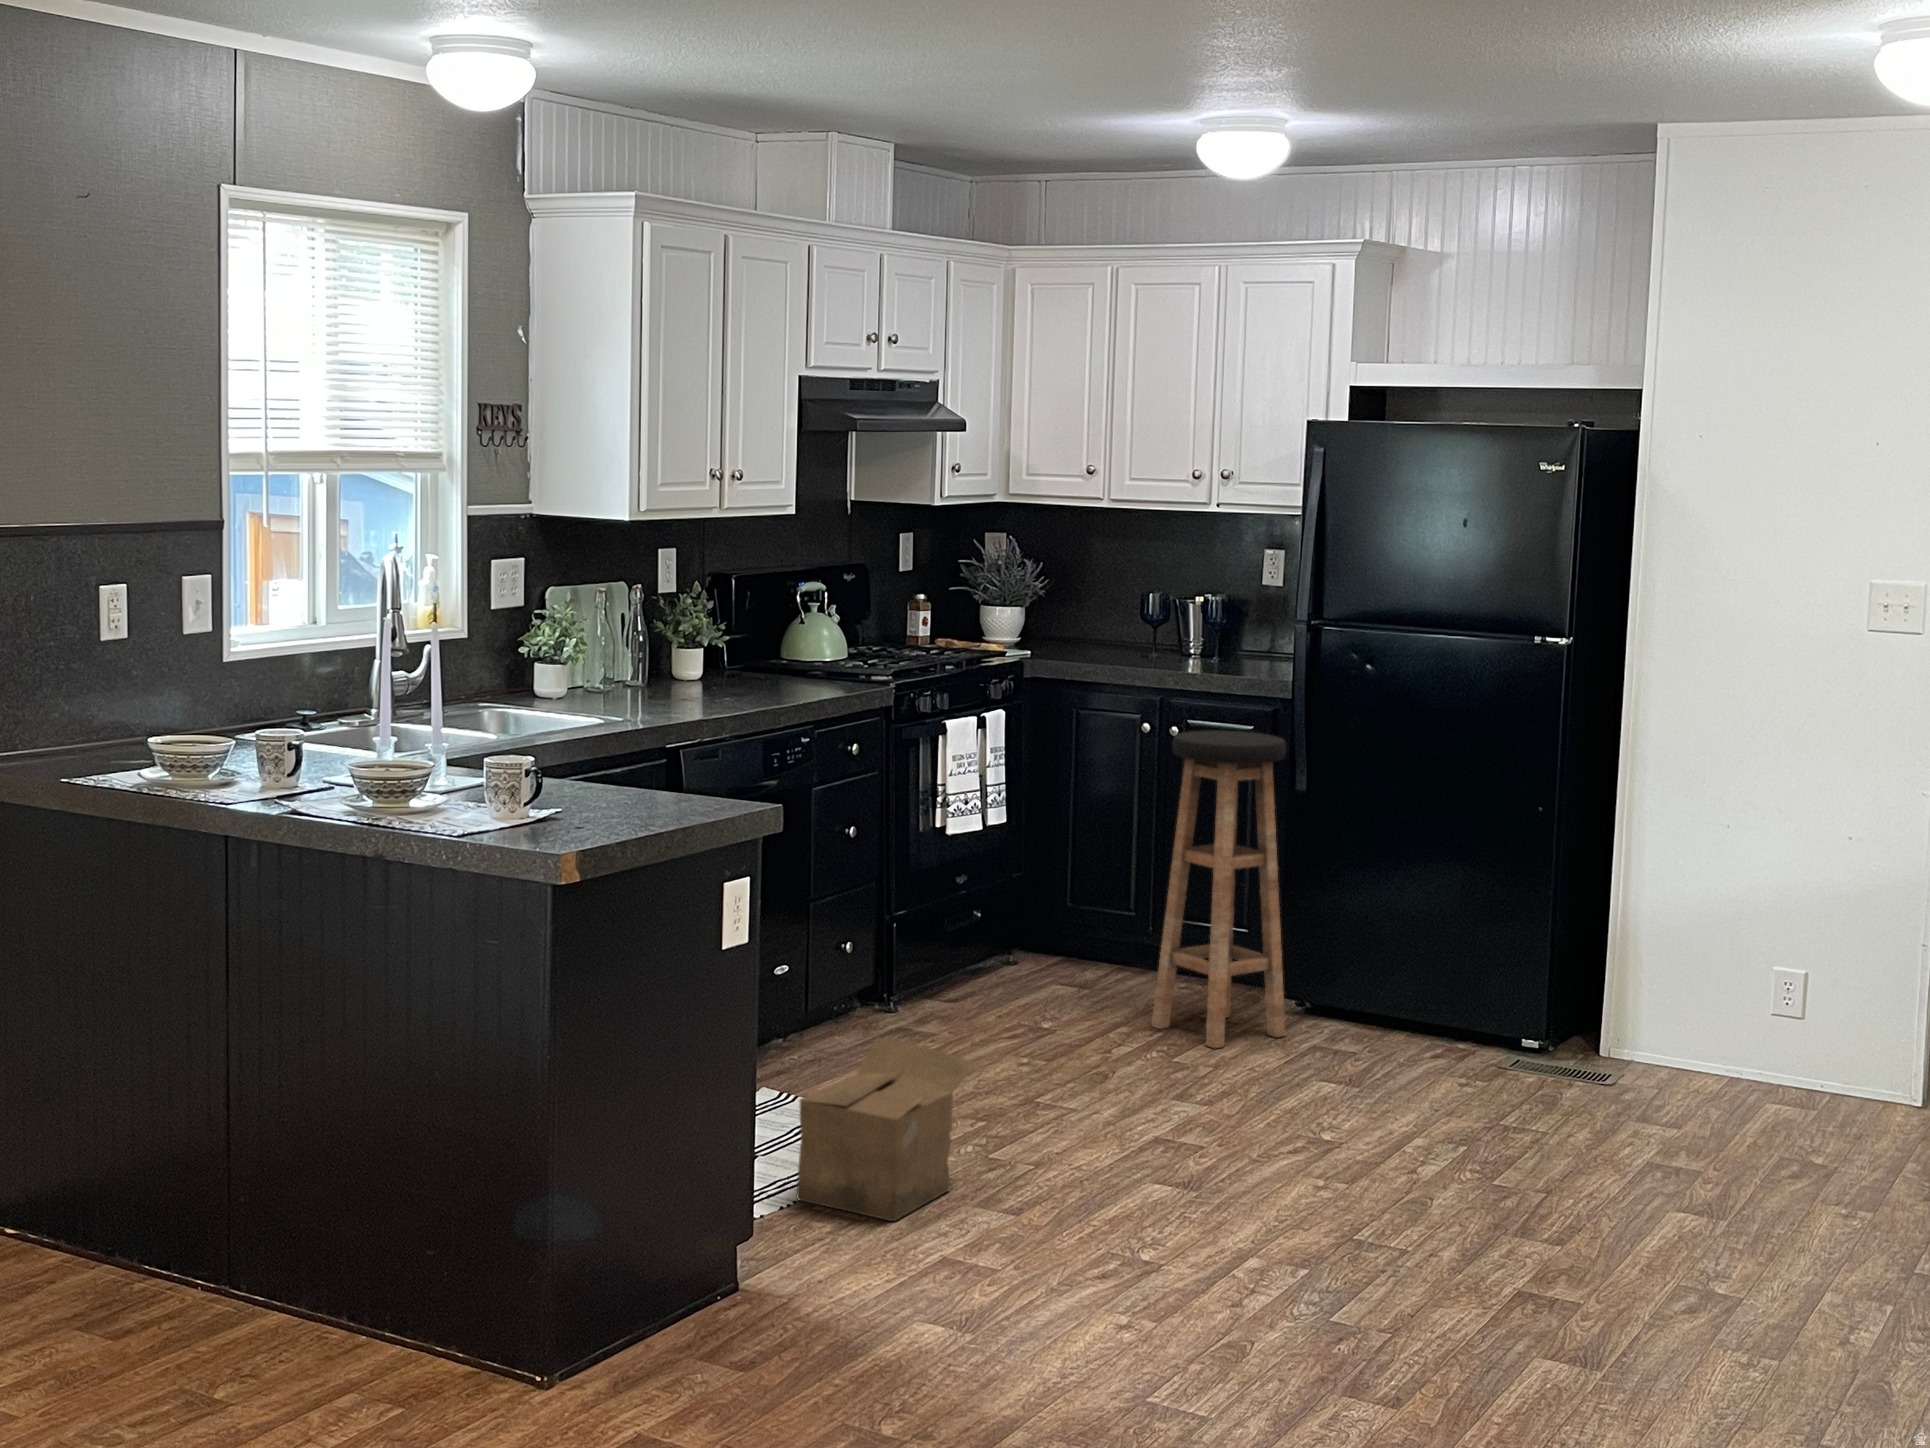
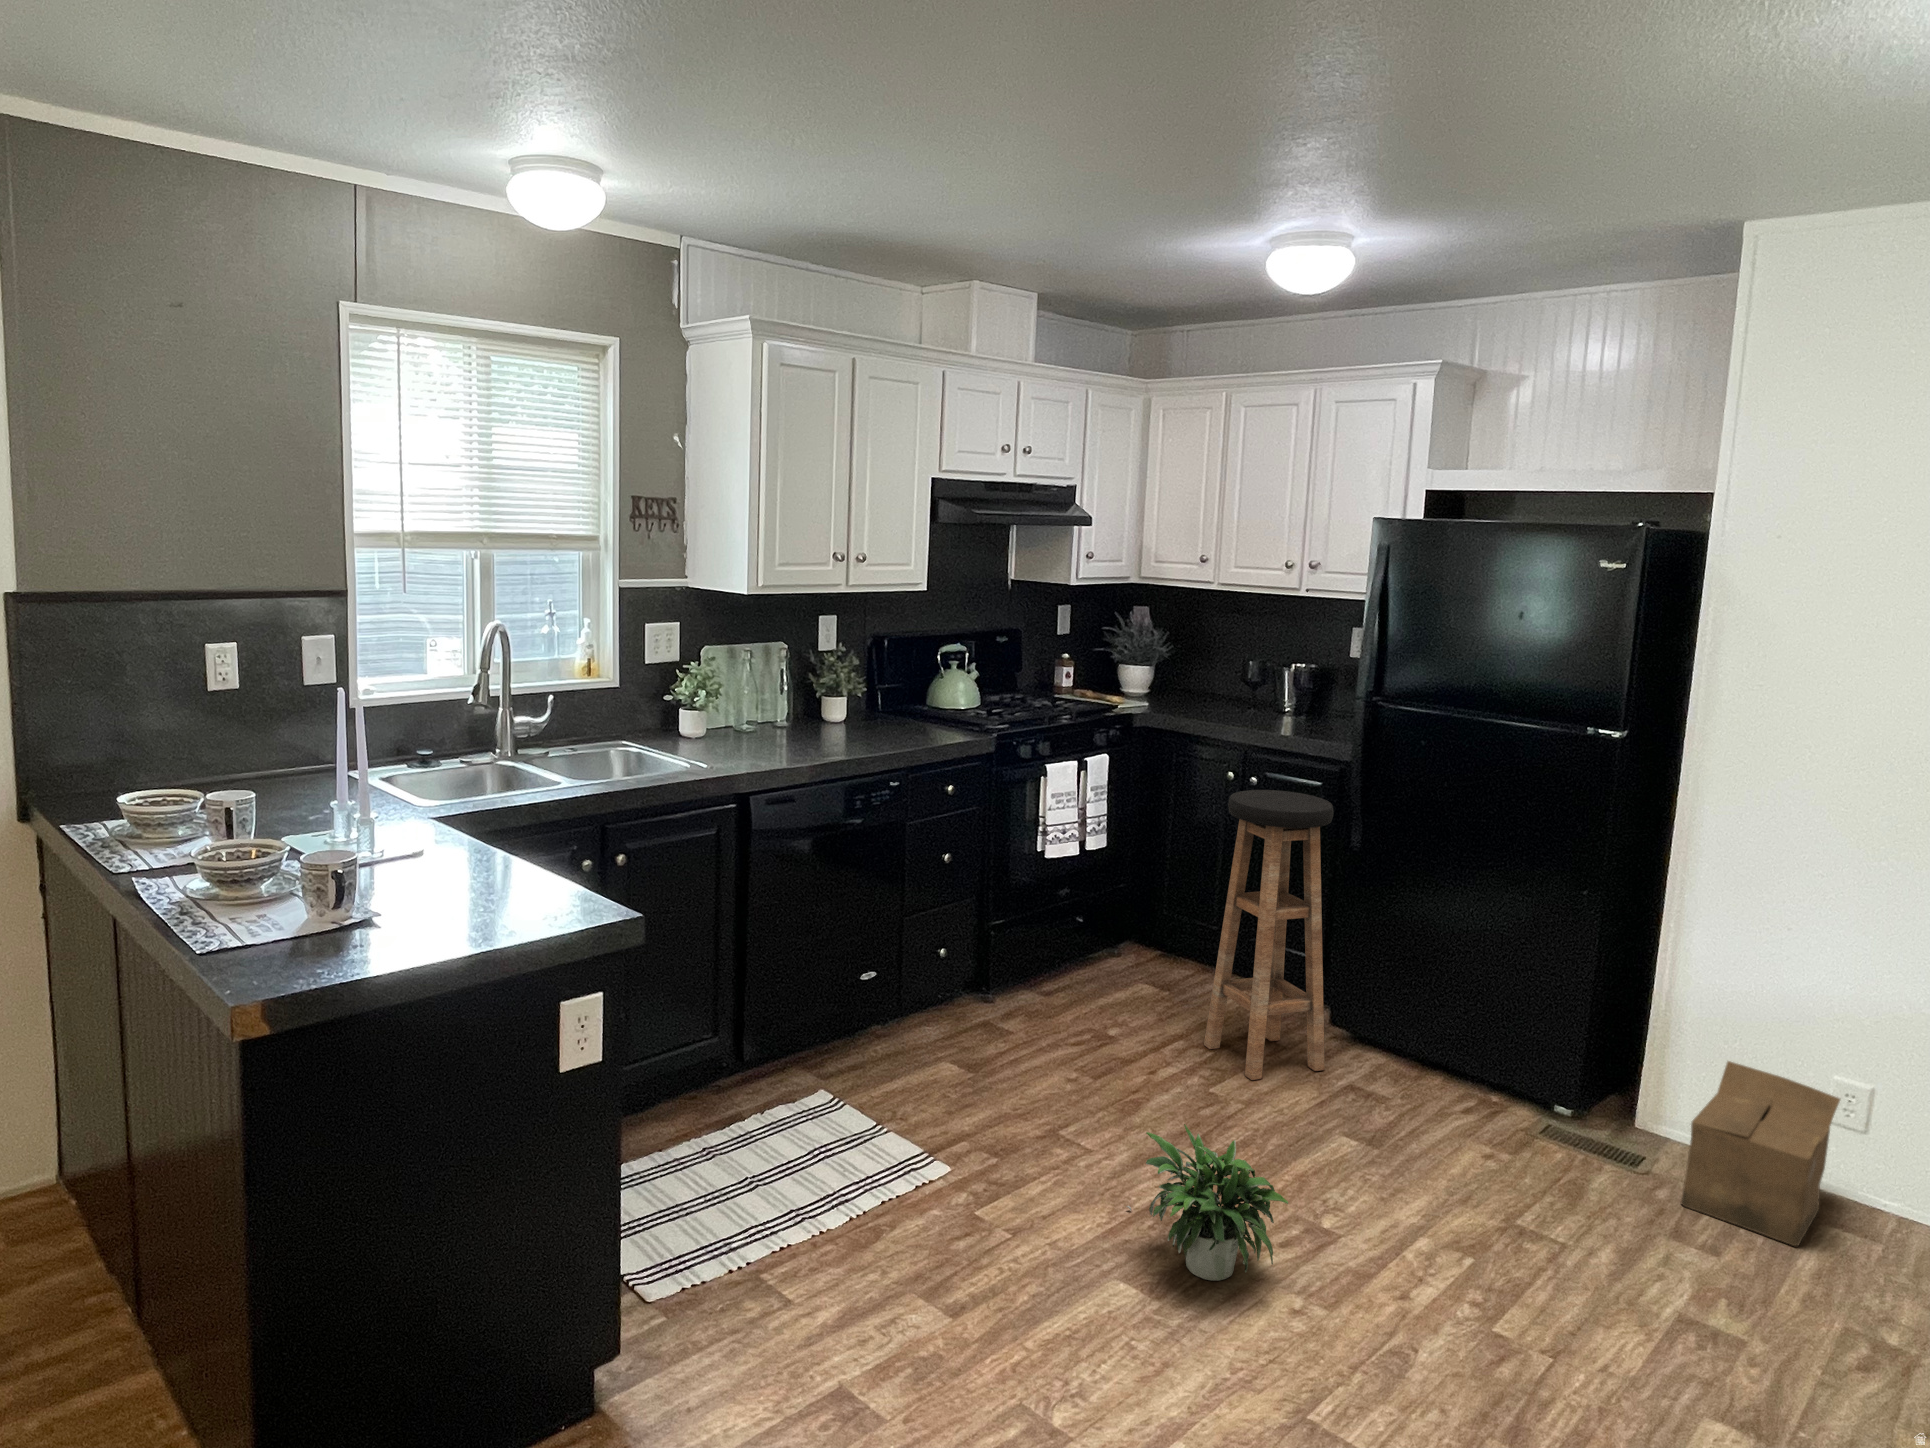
potted plant: none [1136,1037,1306,1178] -> present [1126,1124,1288,1281]
cardboard box: present [797,1038,977,1221] -> present [1681,1061,1840,1246]

